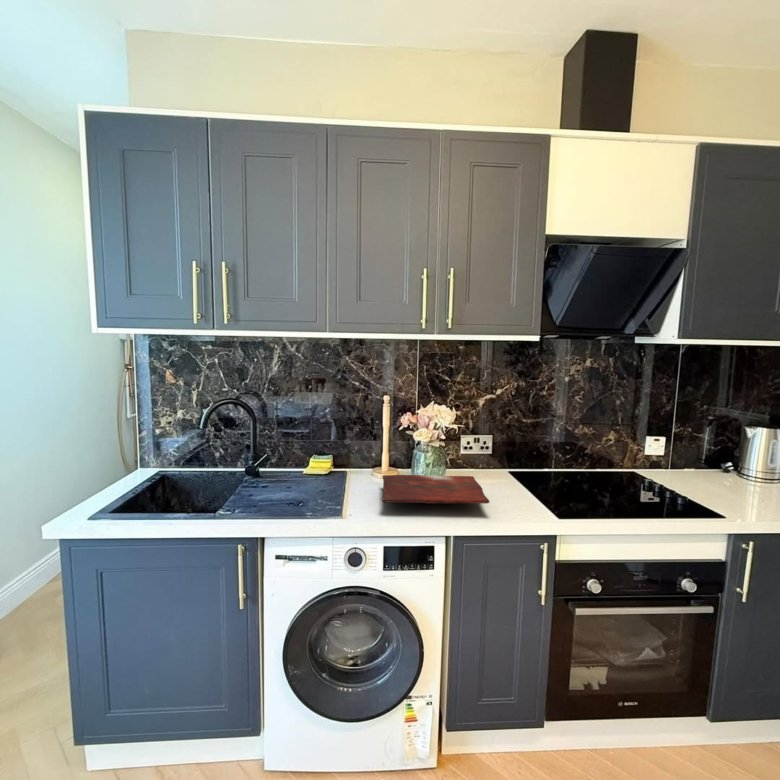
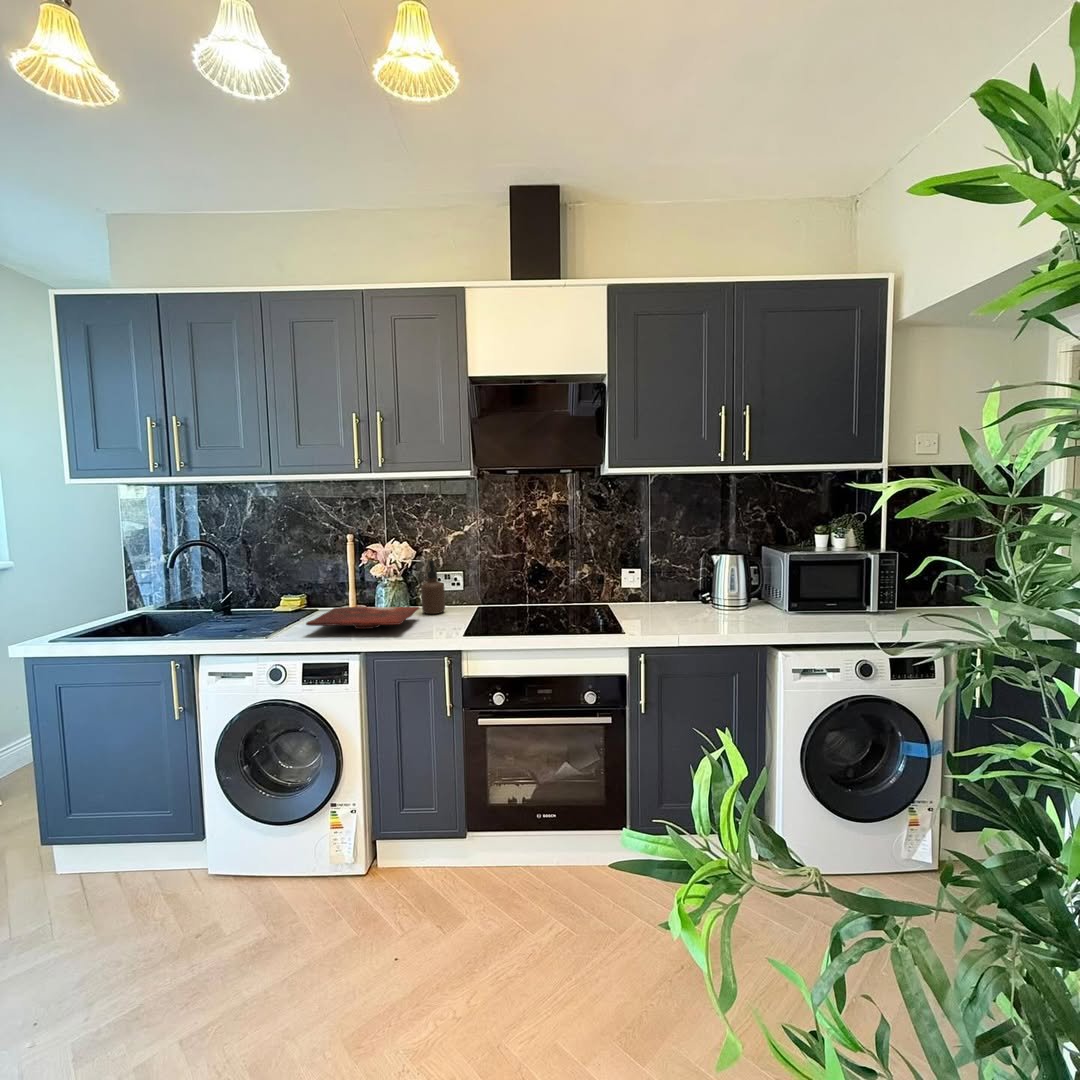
soap dispenser: none [463,425,488,482] -> present [421,560,445,614]

